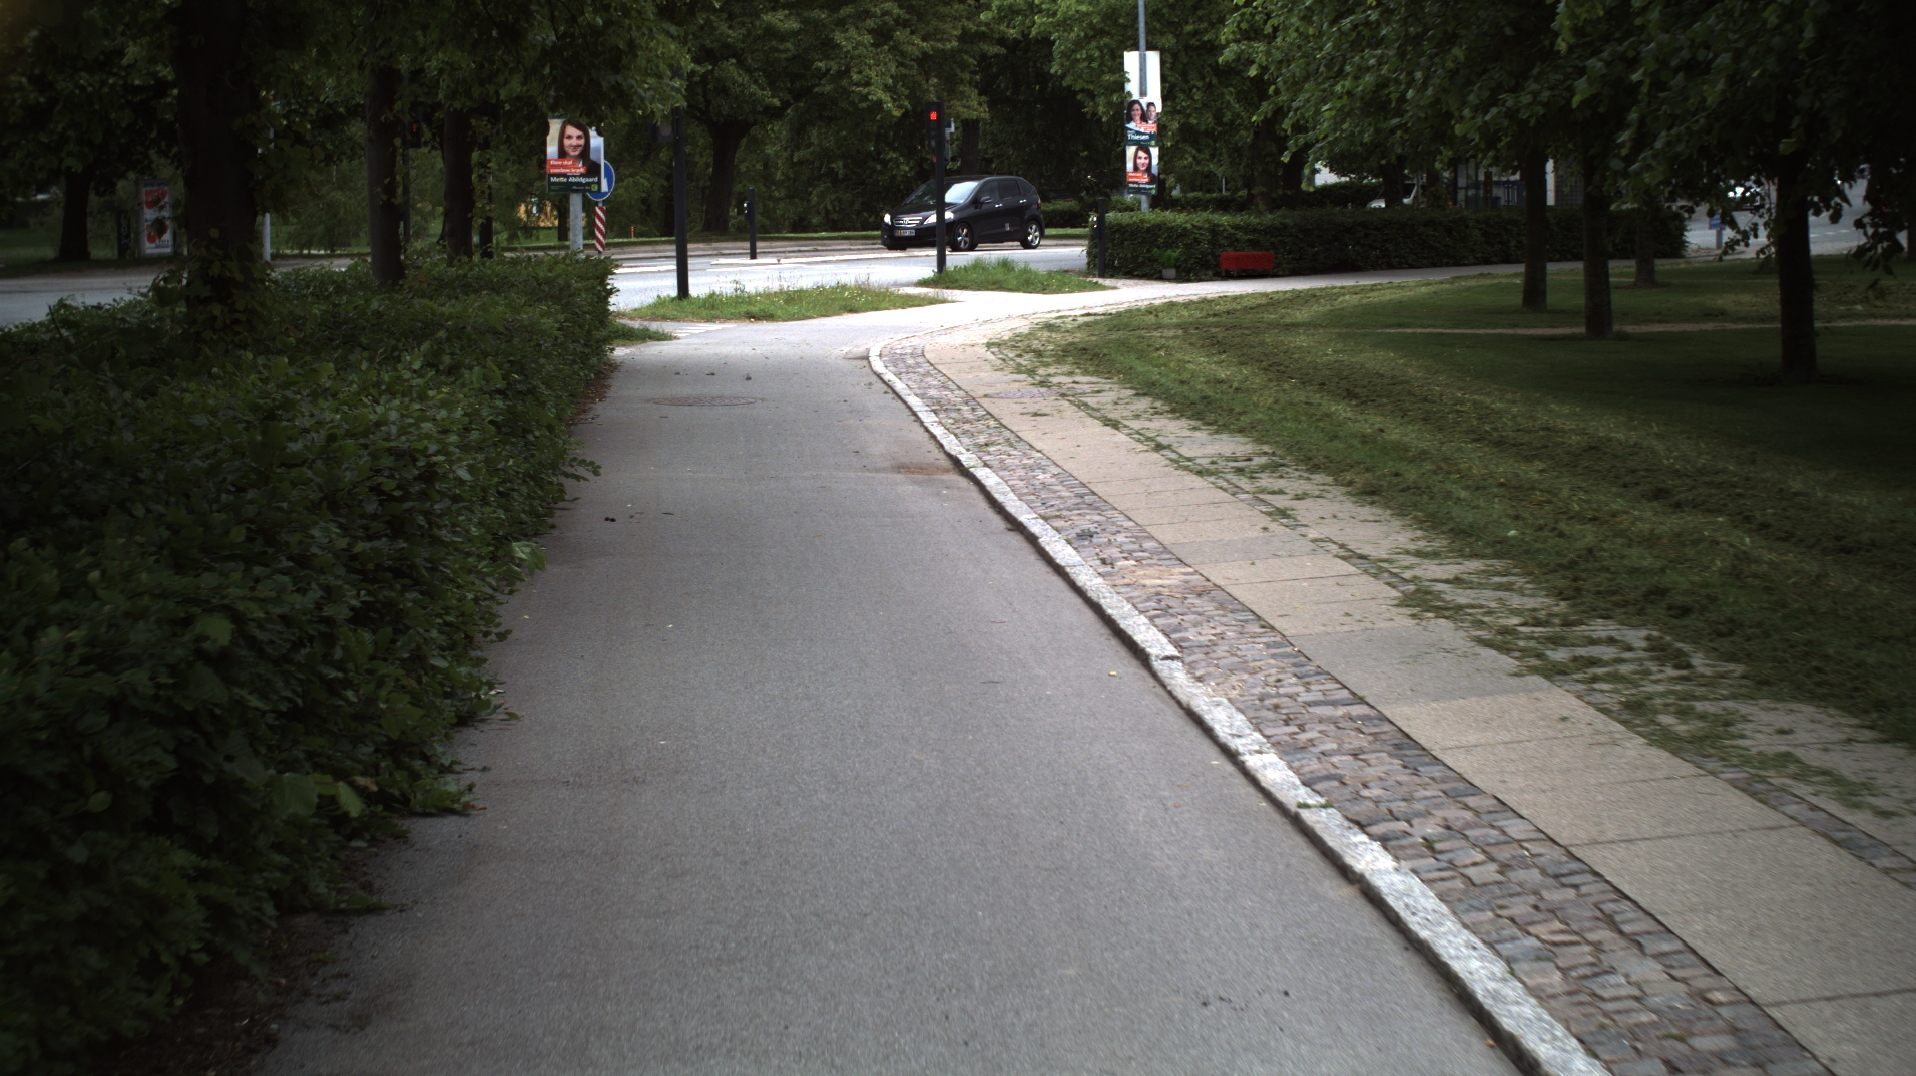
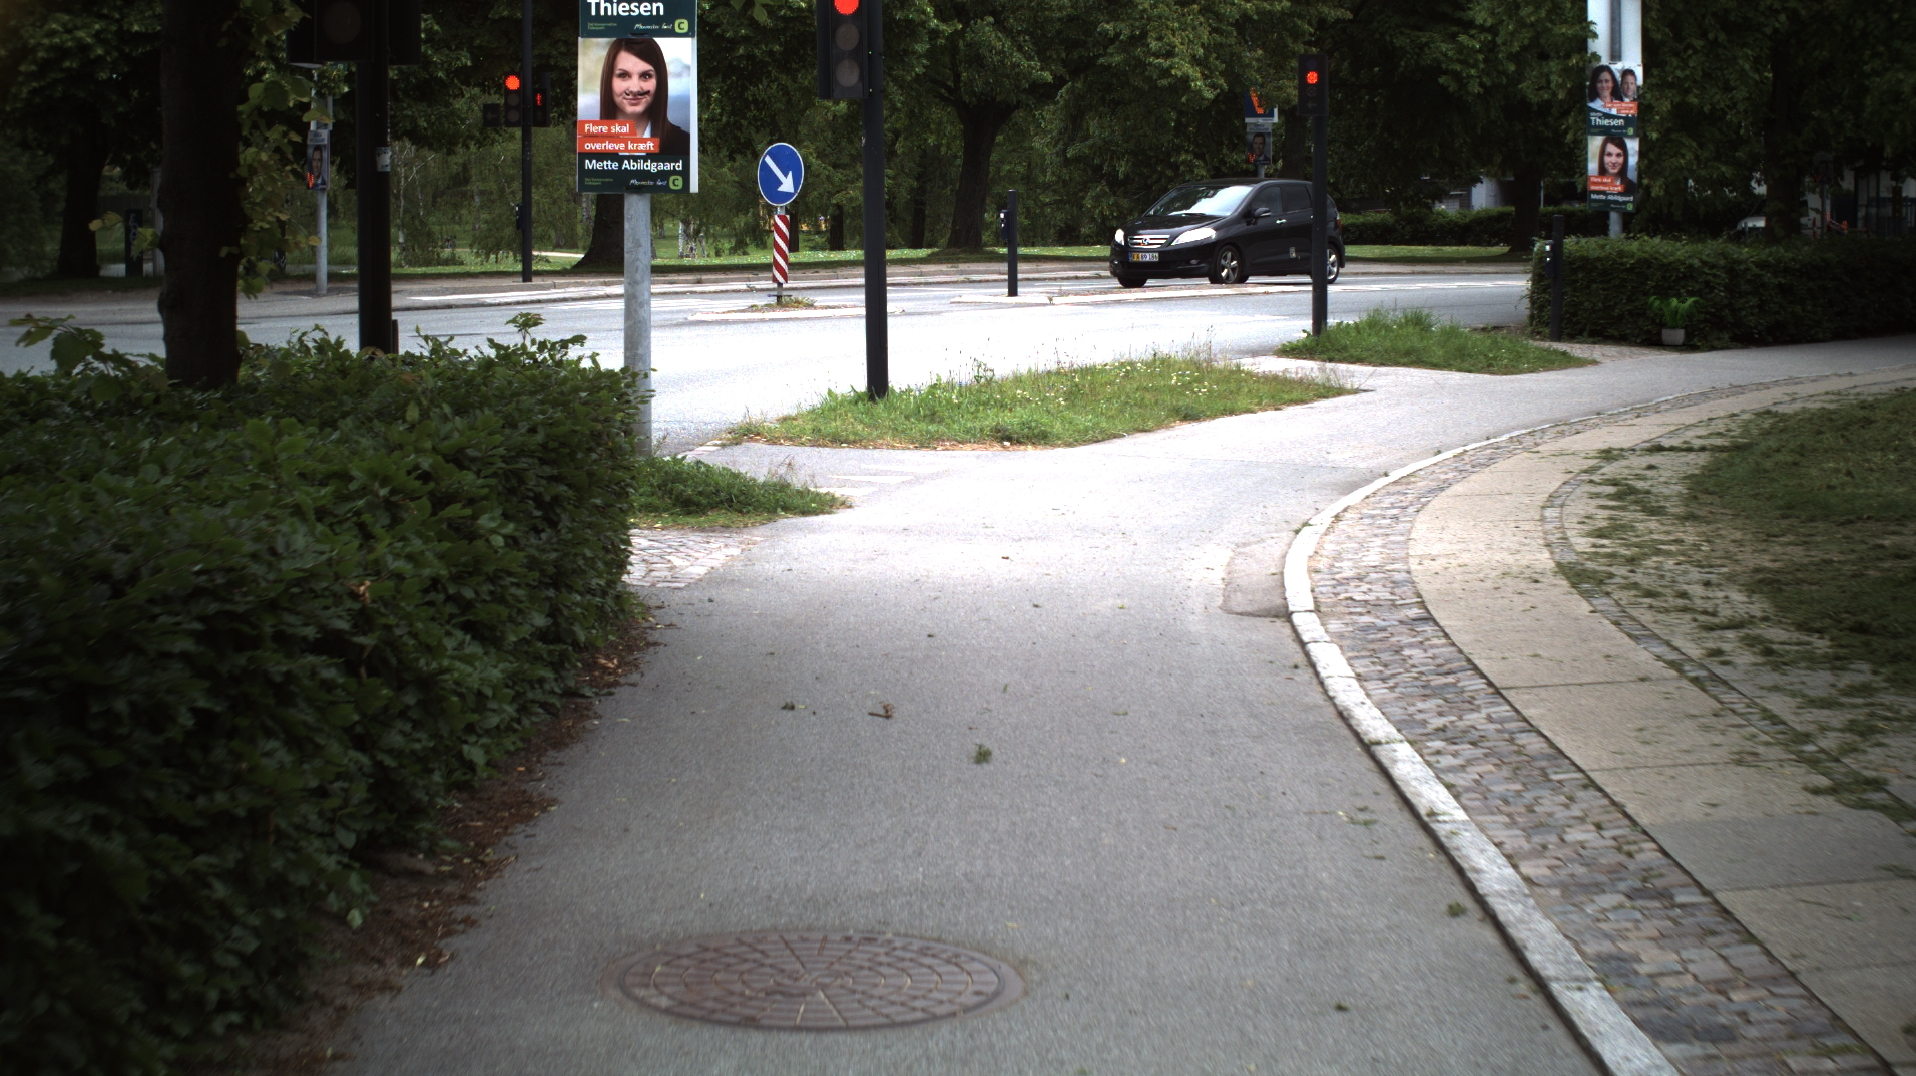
bench: present [1221,252,1274,276] -> none [1754,302,1843,342]

